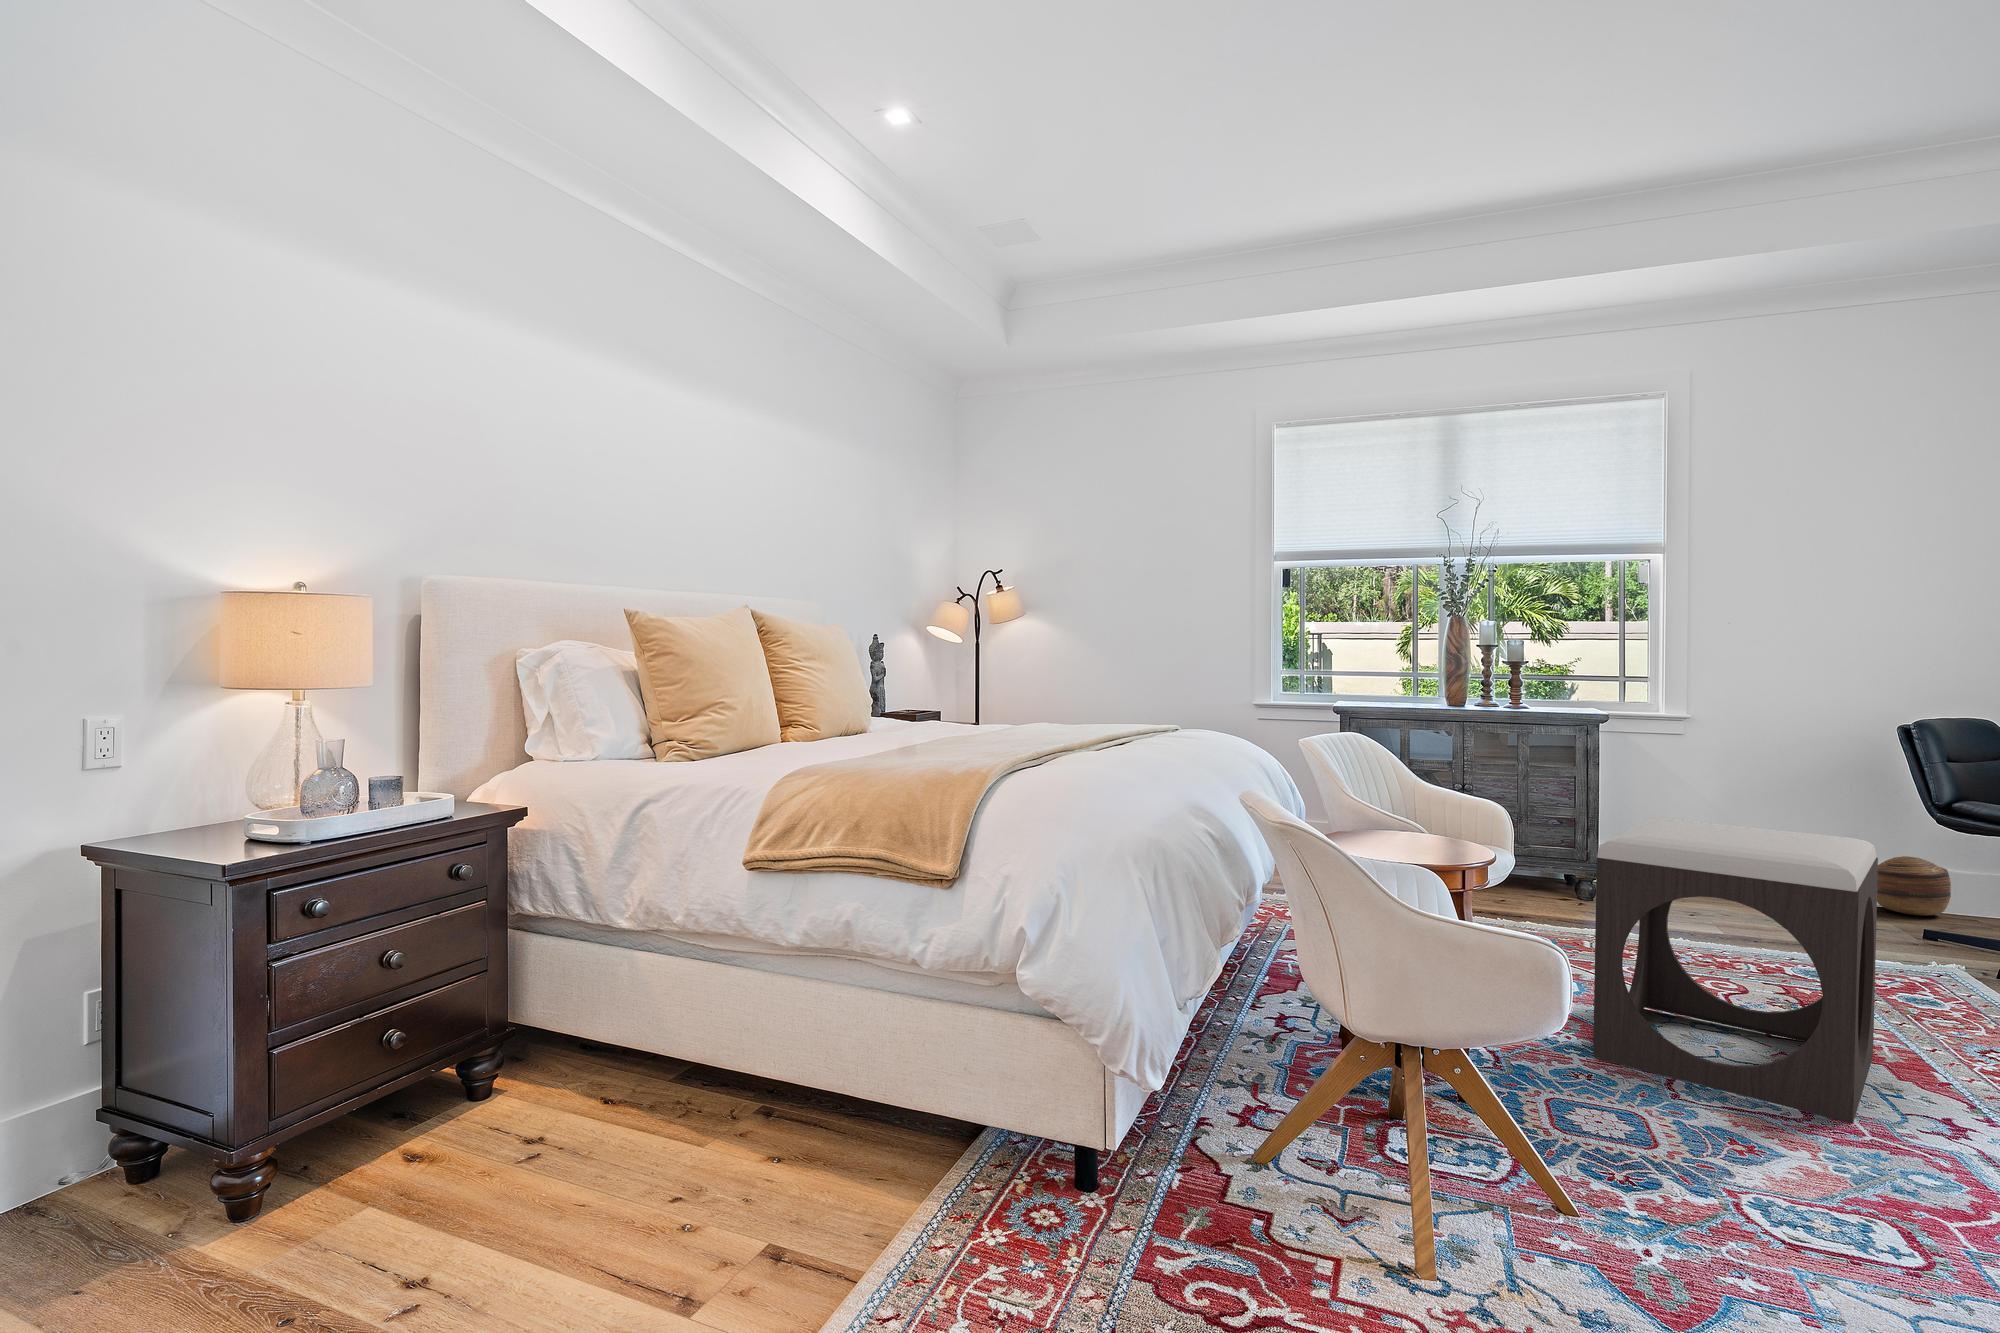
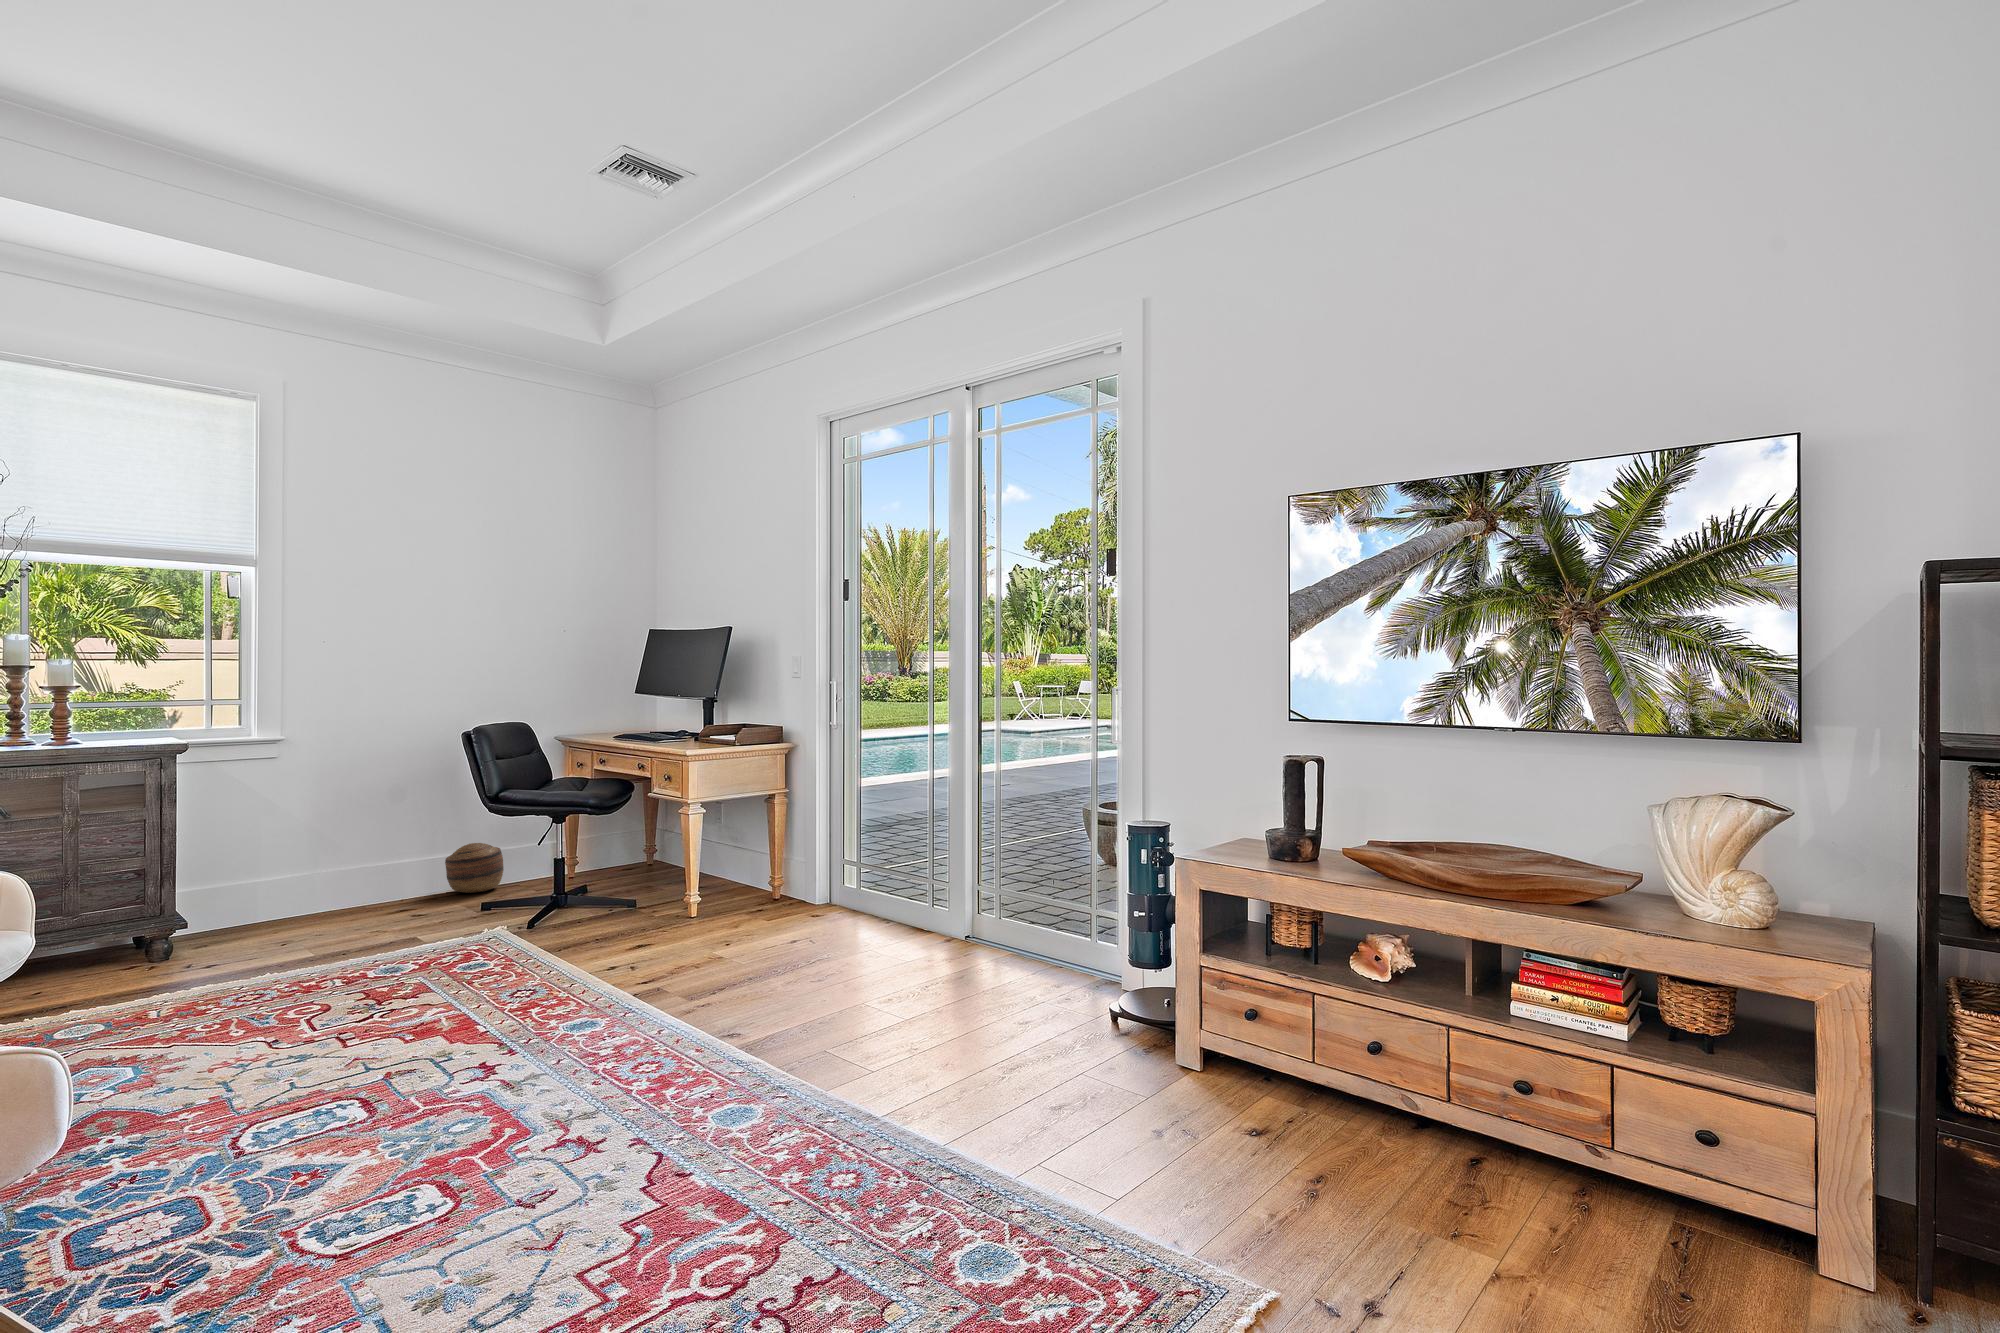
footstool: present [1593,818,1878,1123] -> none [135,840,434,1149]

